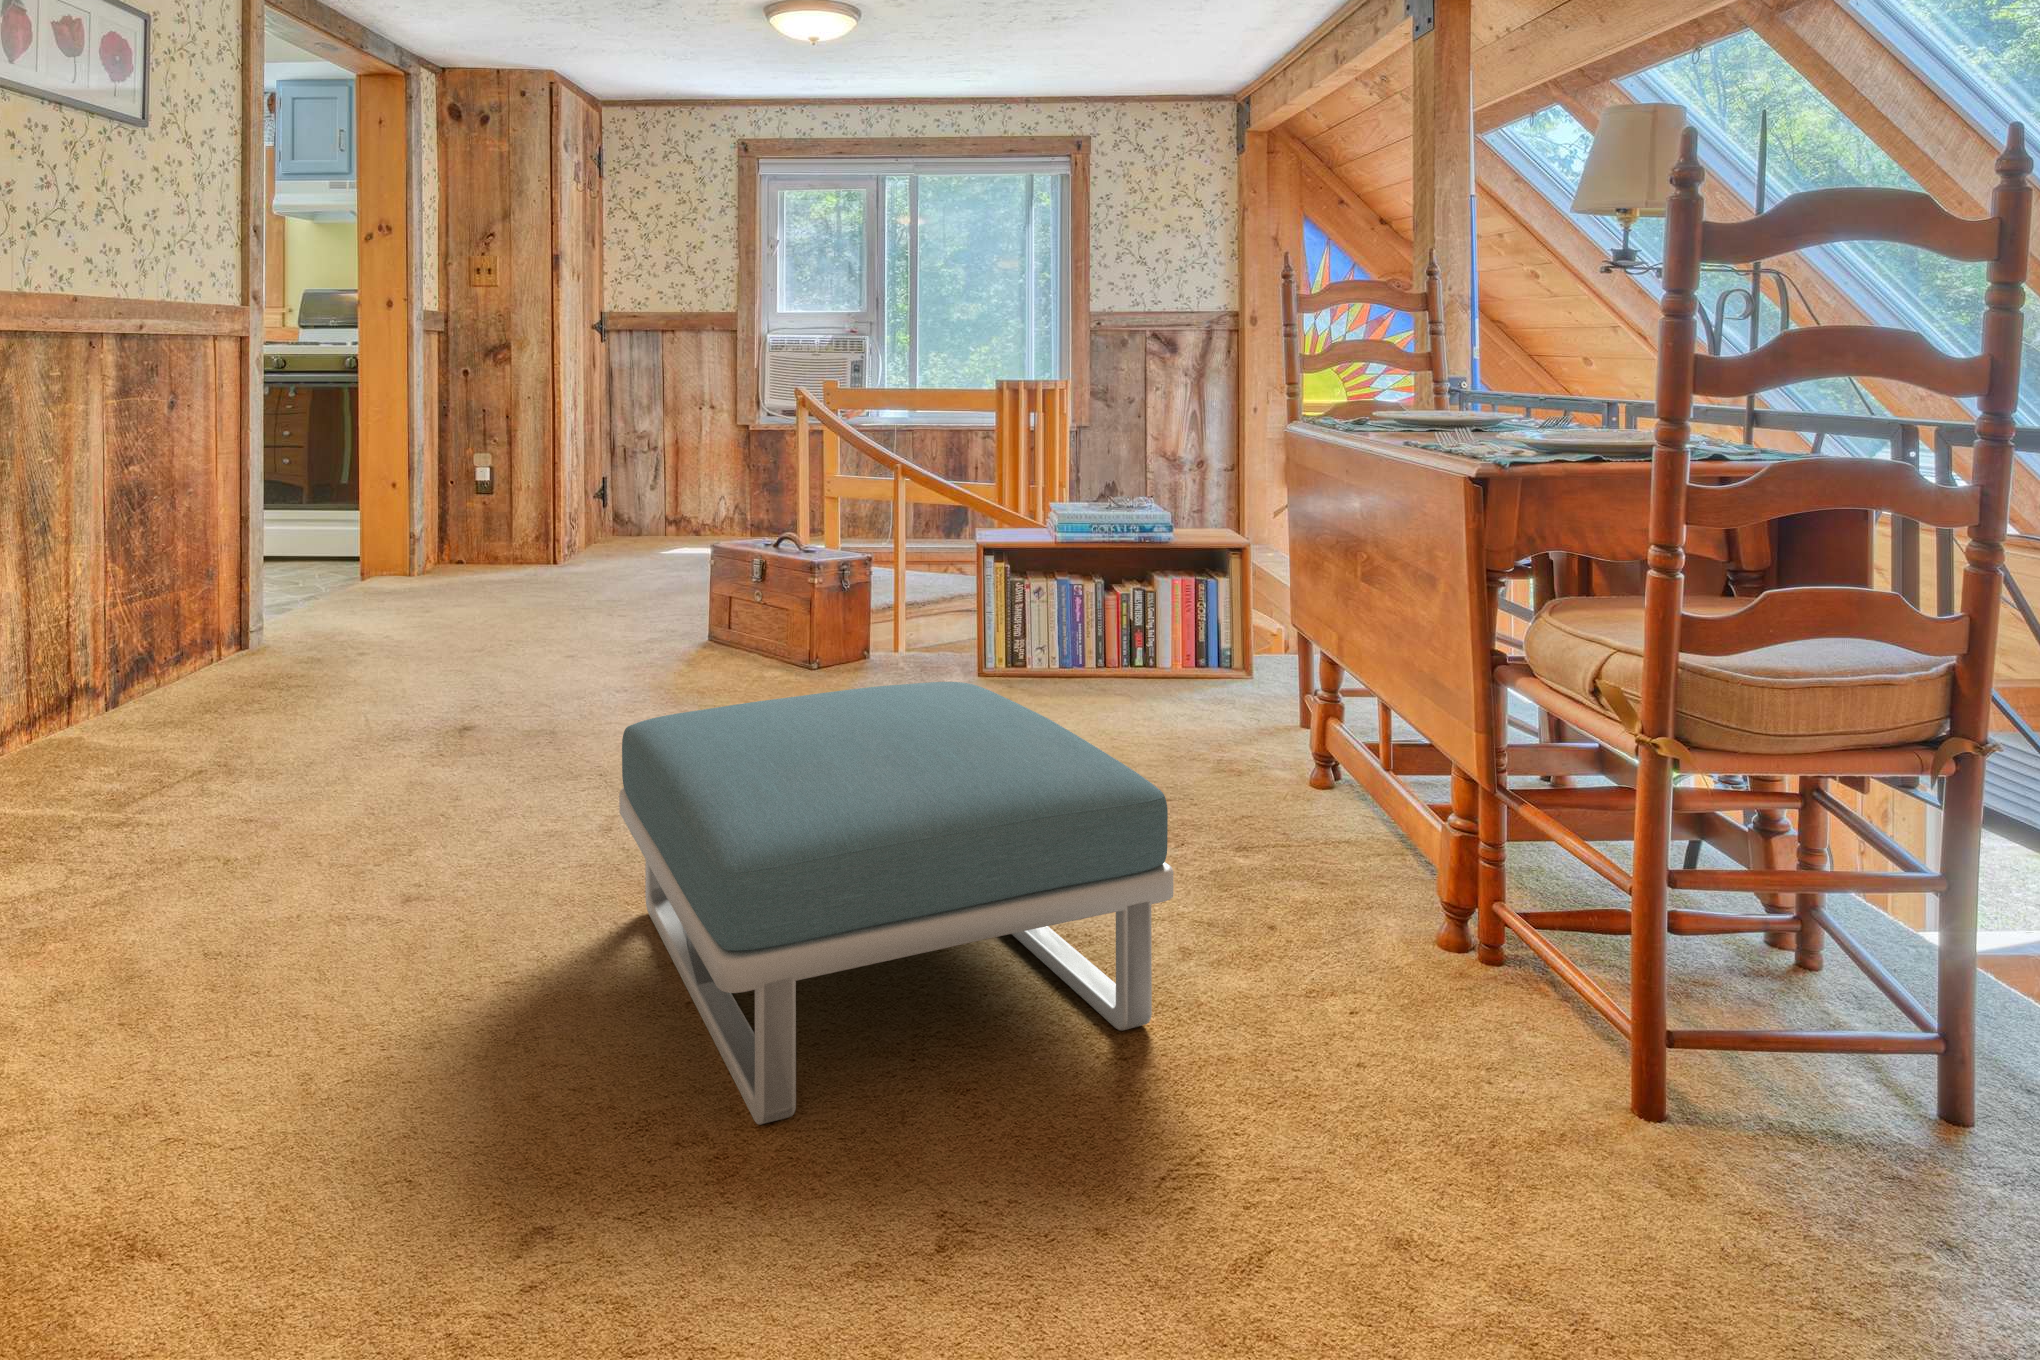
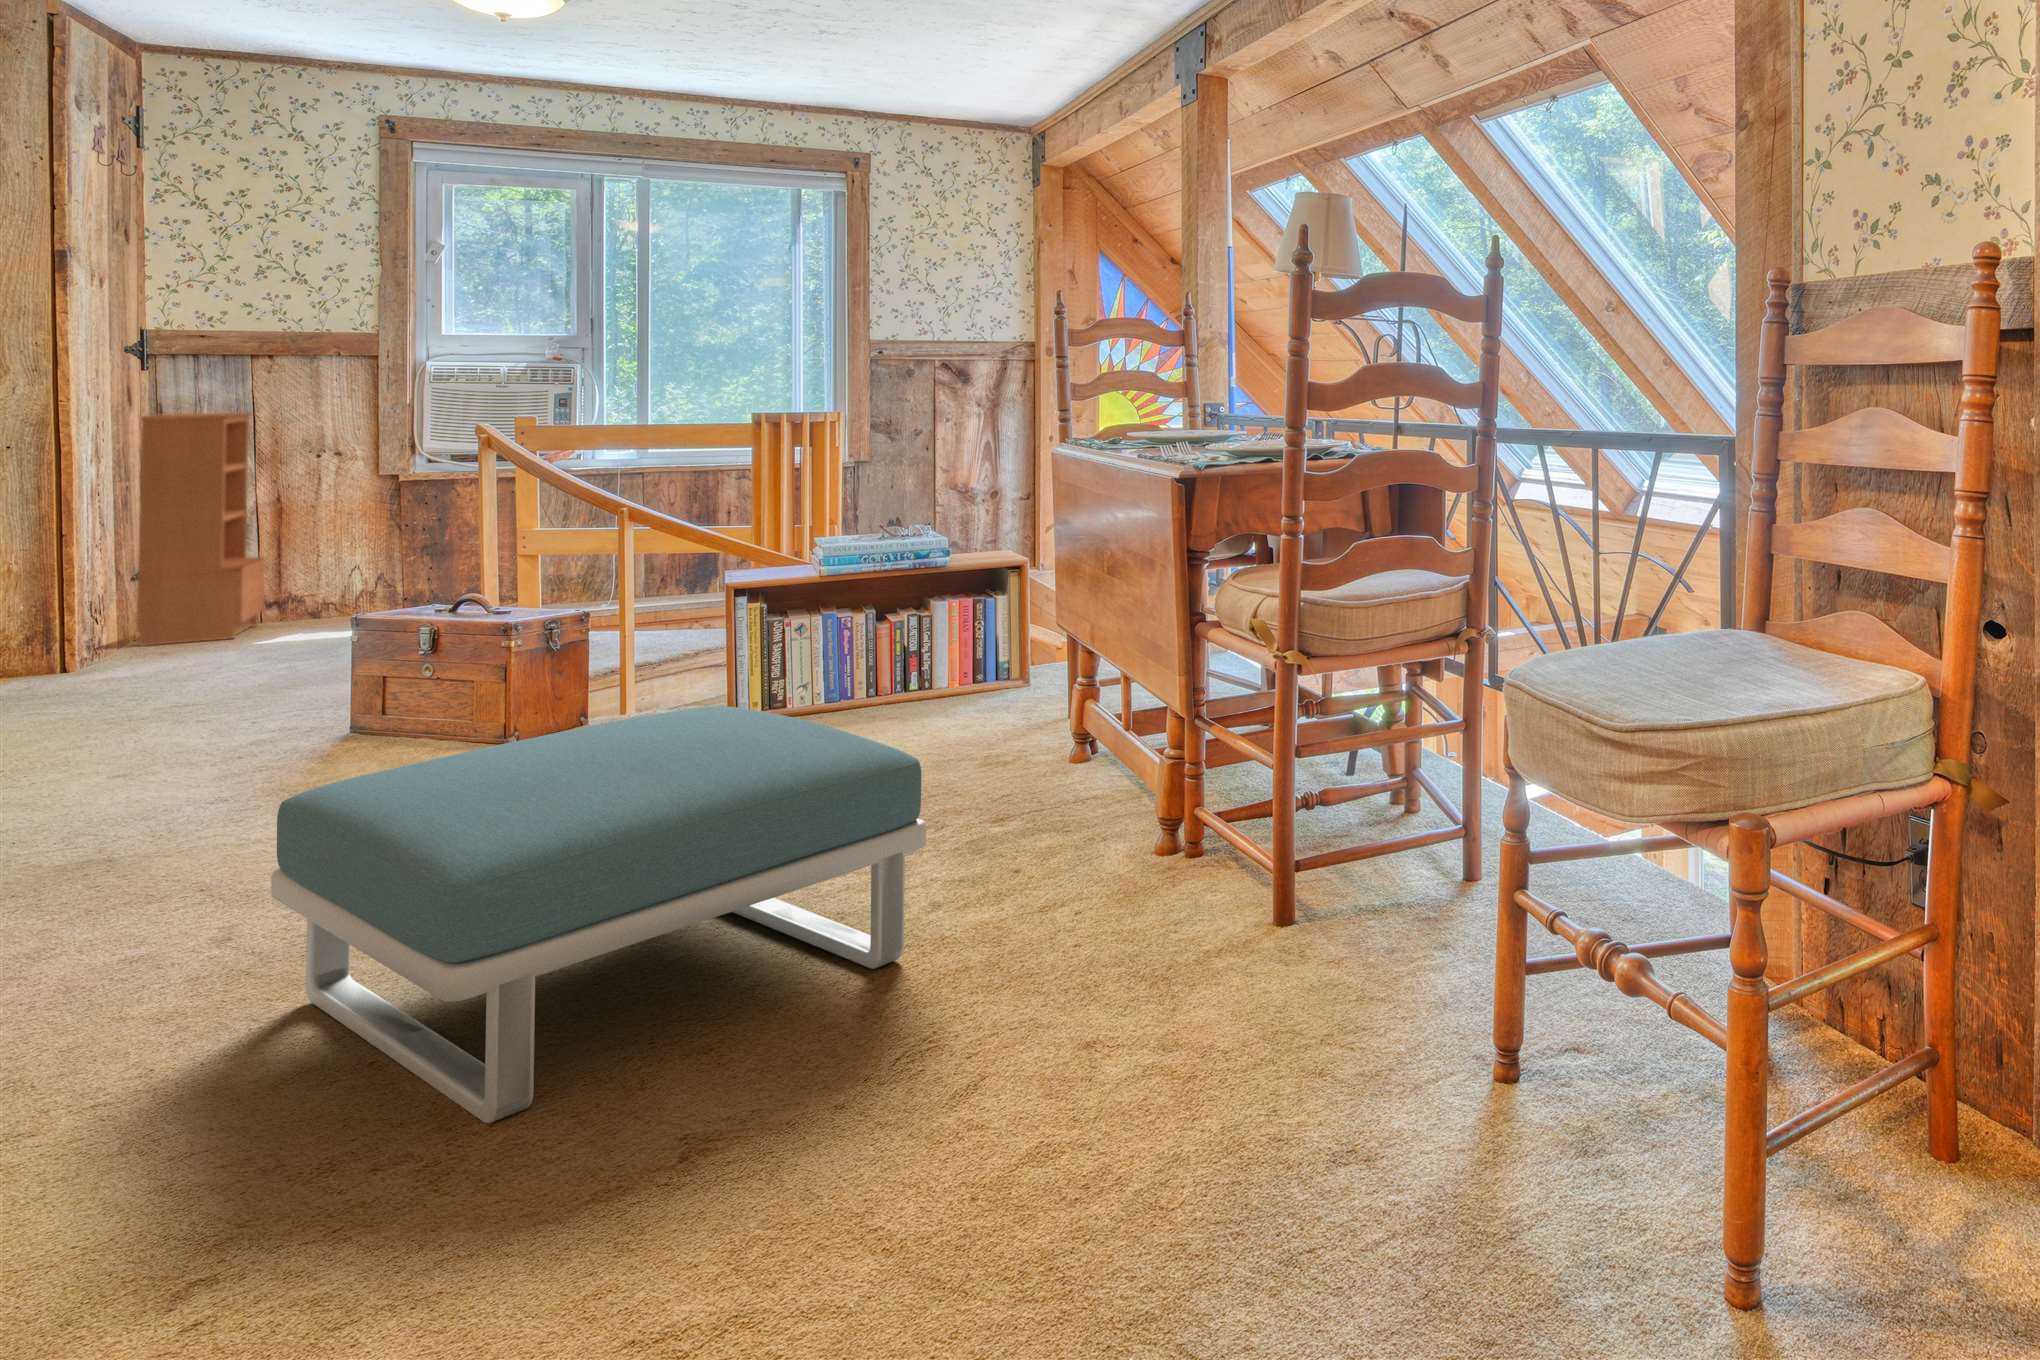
bookcase: none [605,374,676,544] -> present [137,412,265,646]

